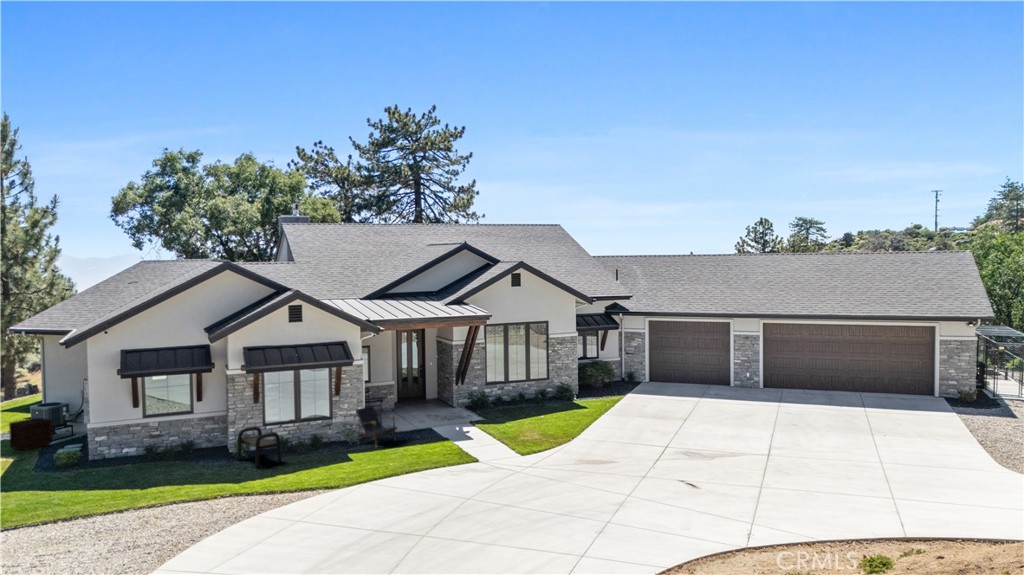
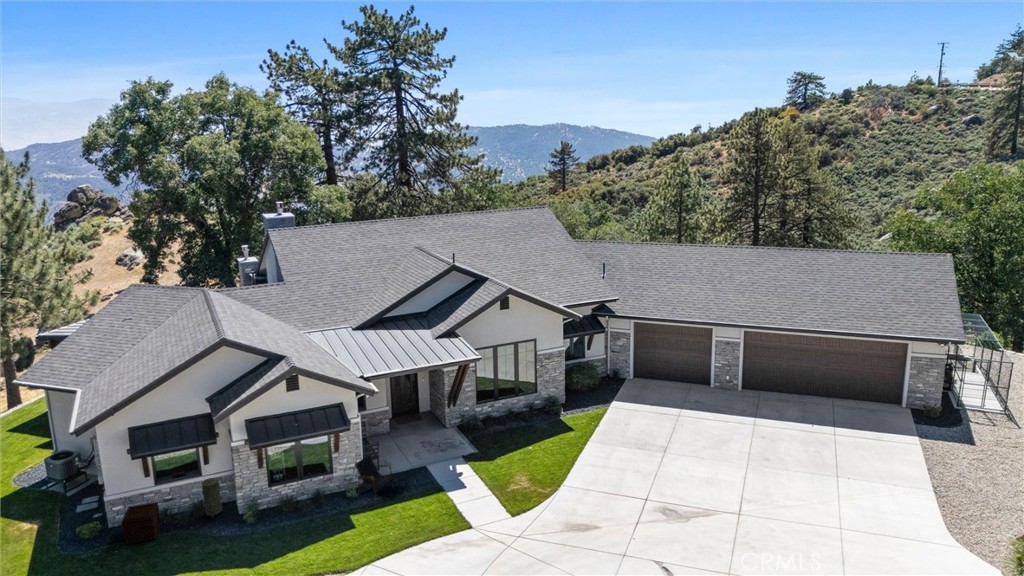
trash can: none [192,414,212,457] -> present [201,478,223,518]
wooden crate: present [9,418,53,450] -> present [122,502,161,544]
bench: present [237,427,282,467] -> none [246,490,289,536]

